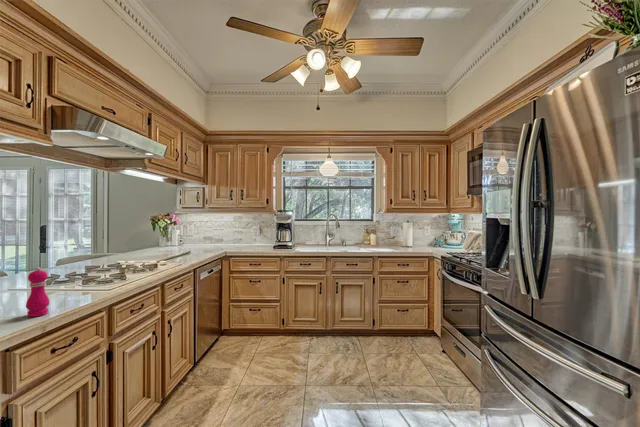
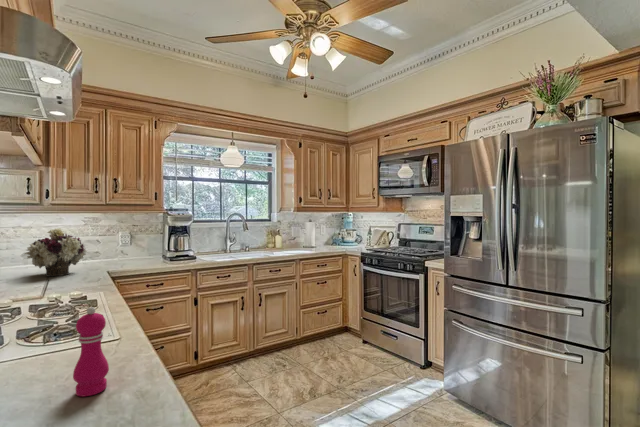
flower arrangement: none [182,221,218,251] -> present [25,228,87,276]

